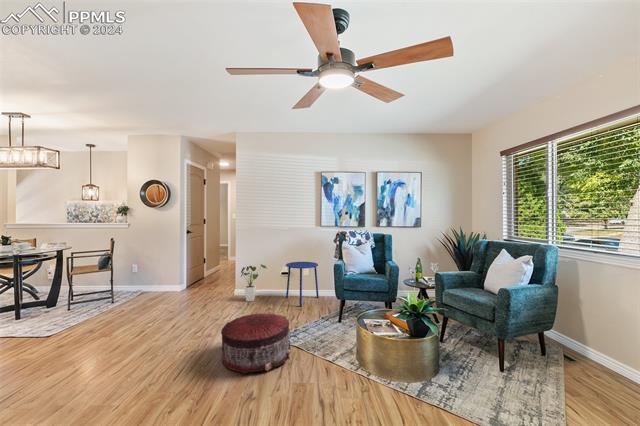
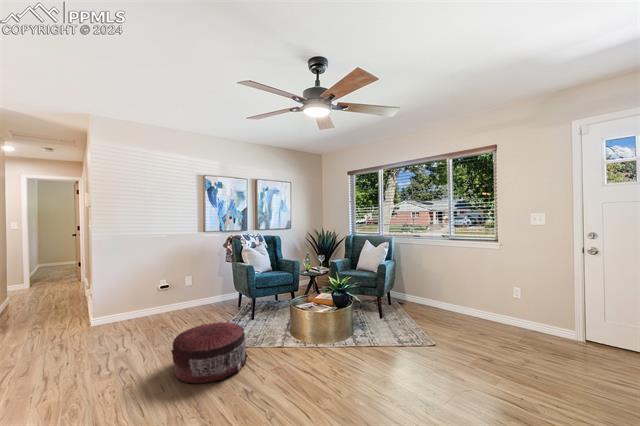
side table: present [286,262,319,307] -> none [169,271,209,319]
house plant: present [241,264,267,301] -> none [111,281,142,329]

